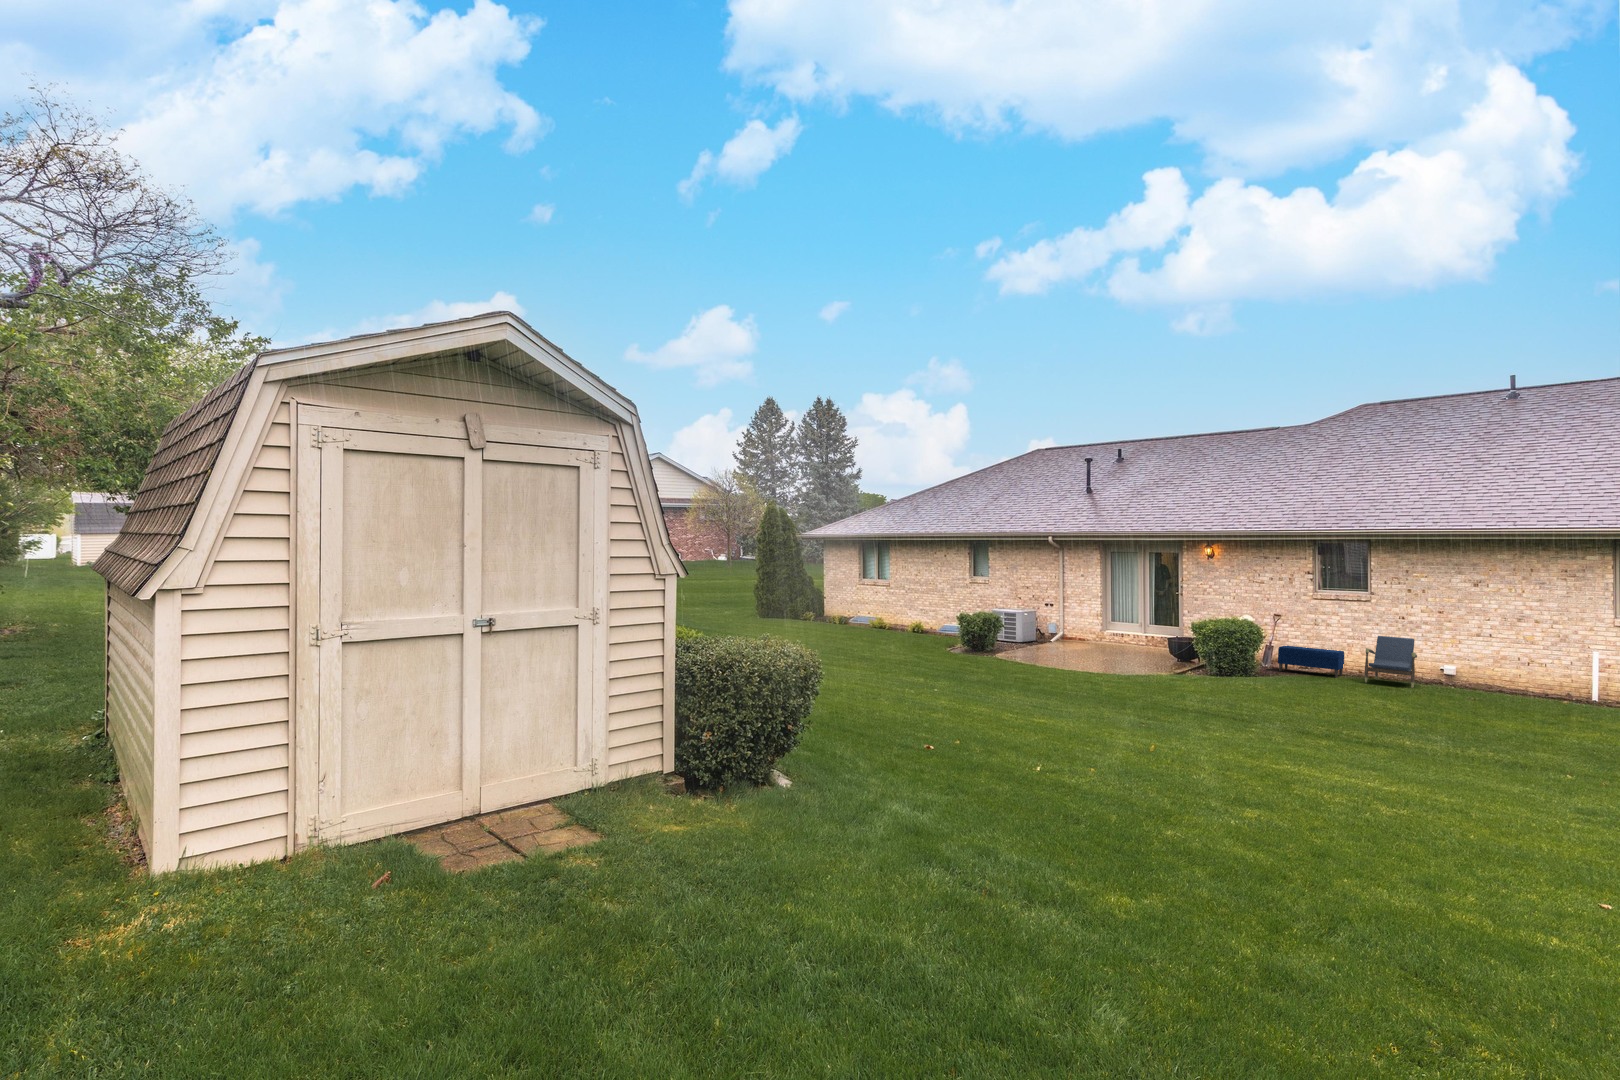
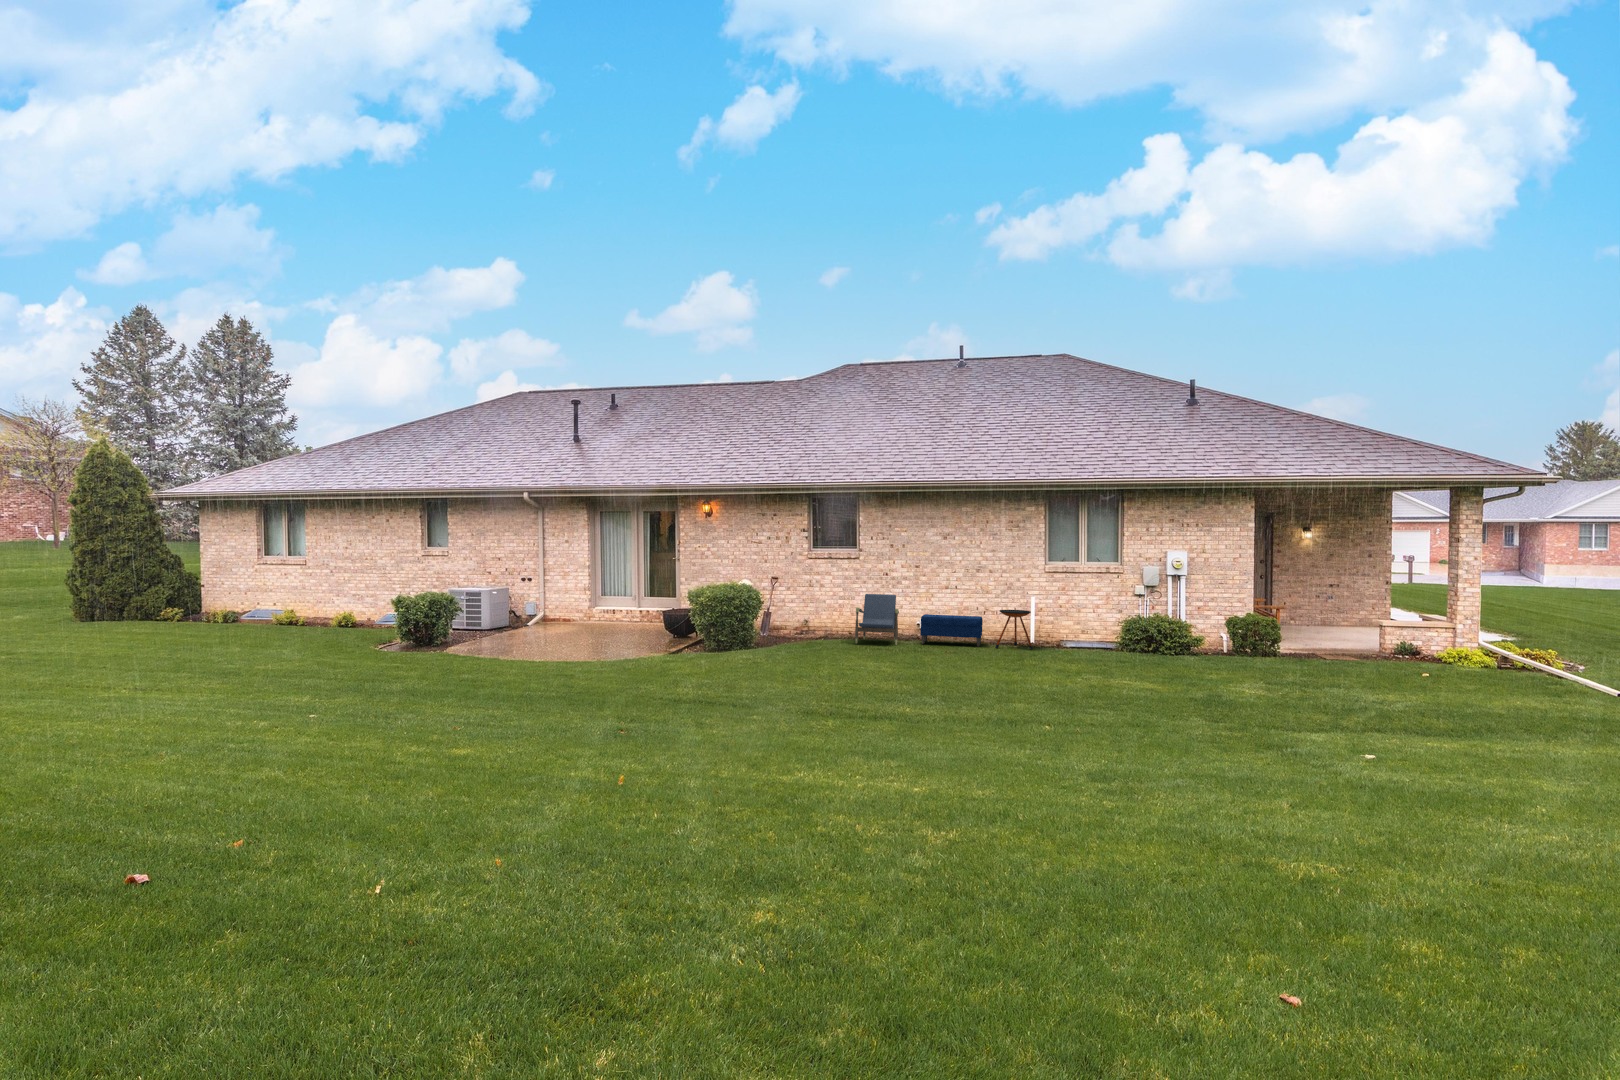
bench: present [1278,646,1344,678] -> present [921,614,983,647]
side table: none [1539,663,1592,707] -> present [995,610,1033,649]

